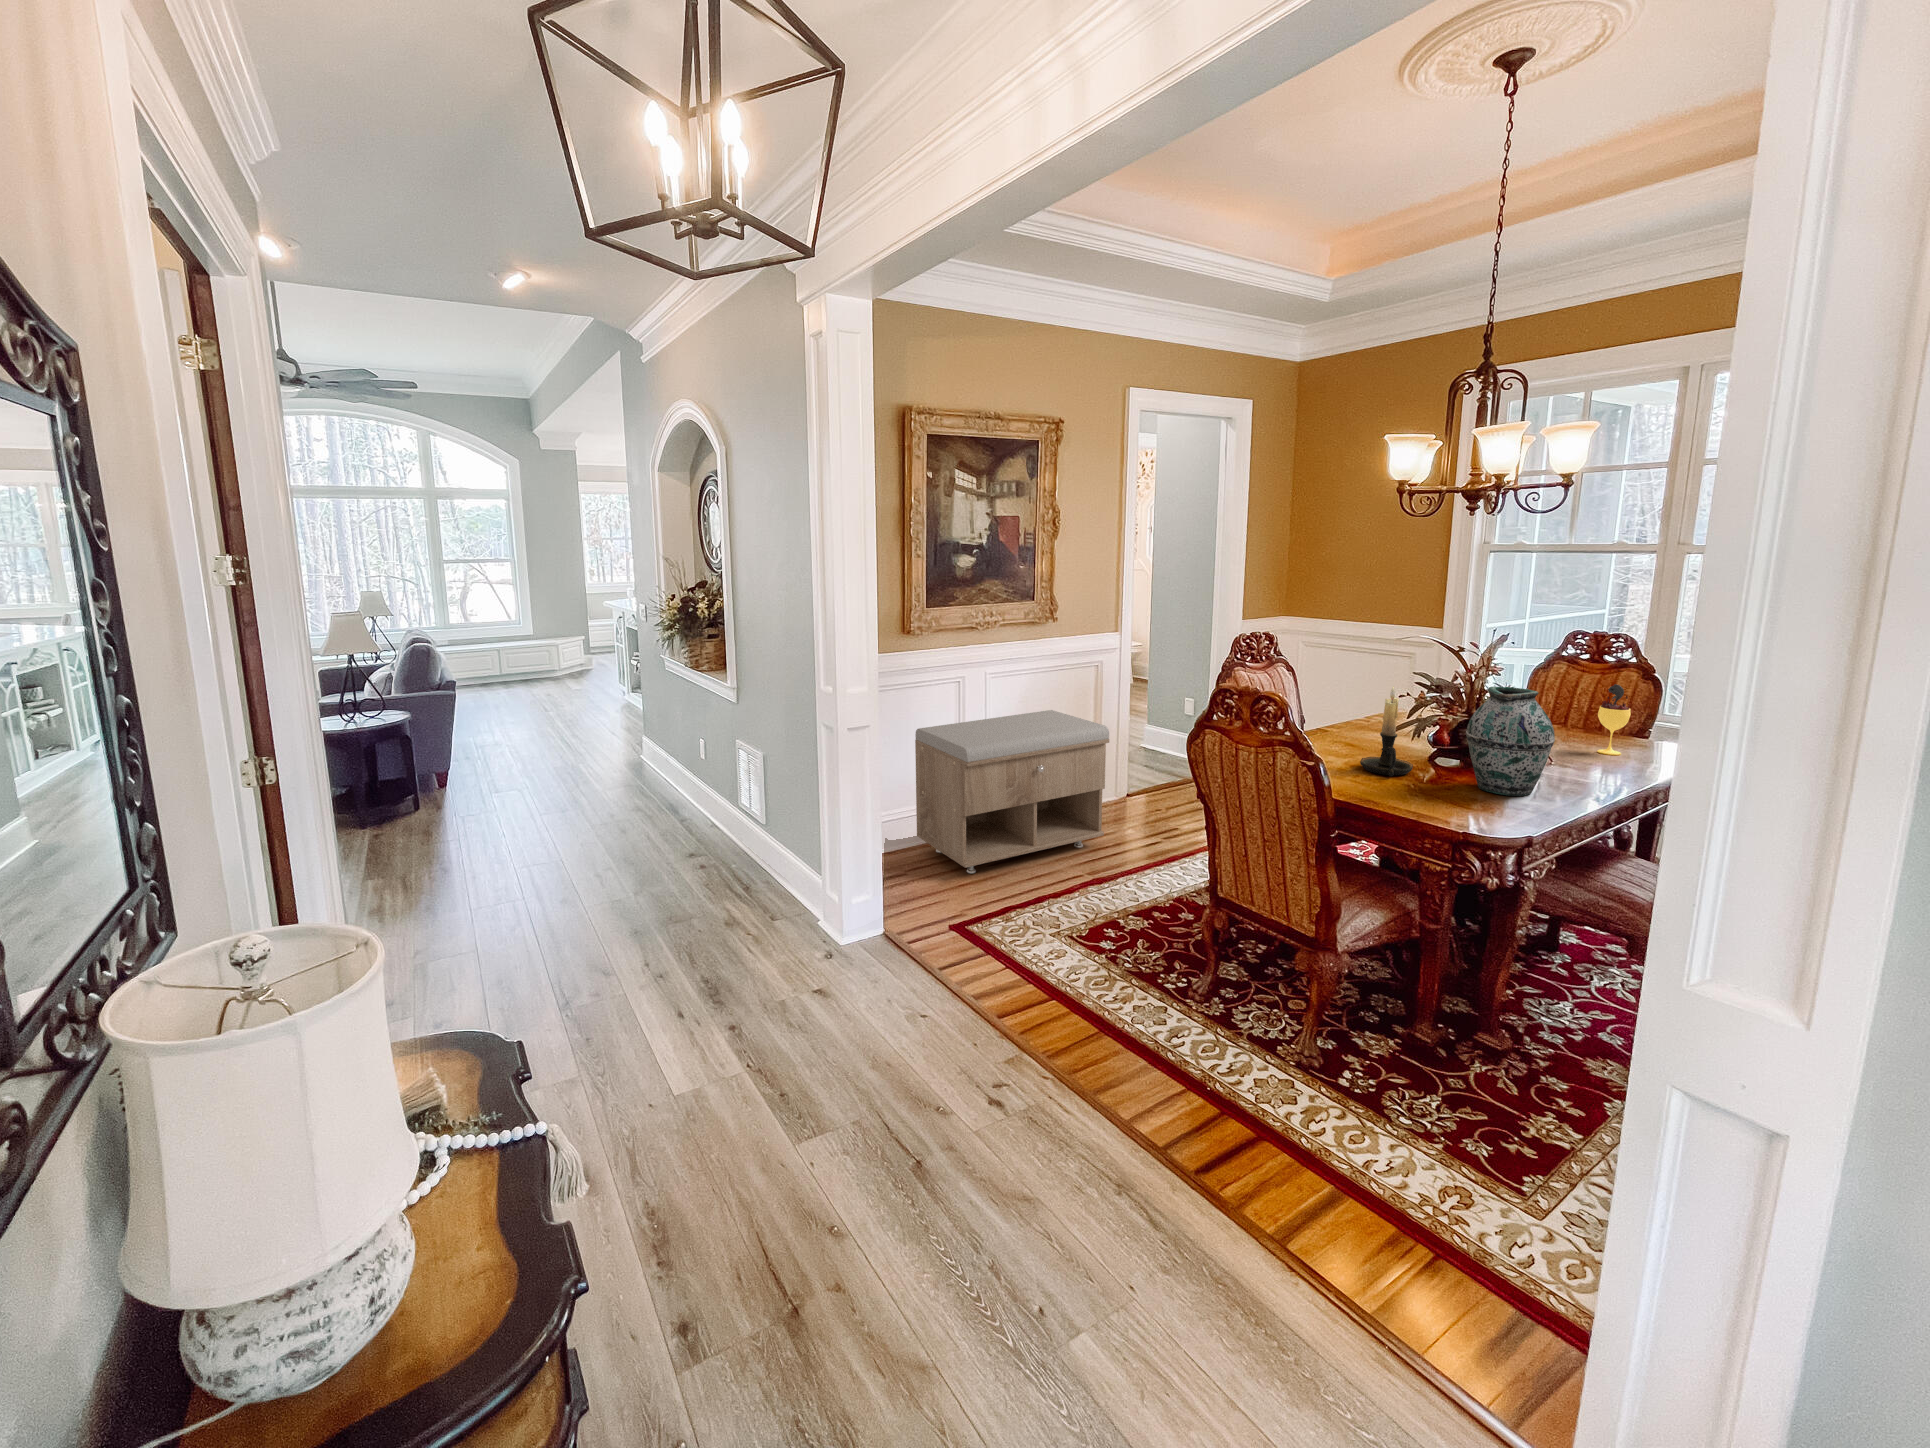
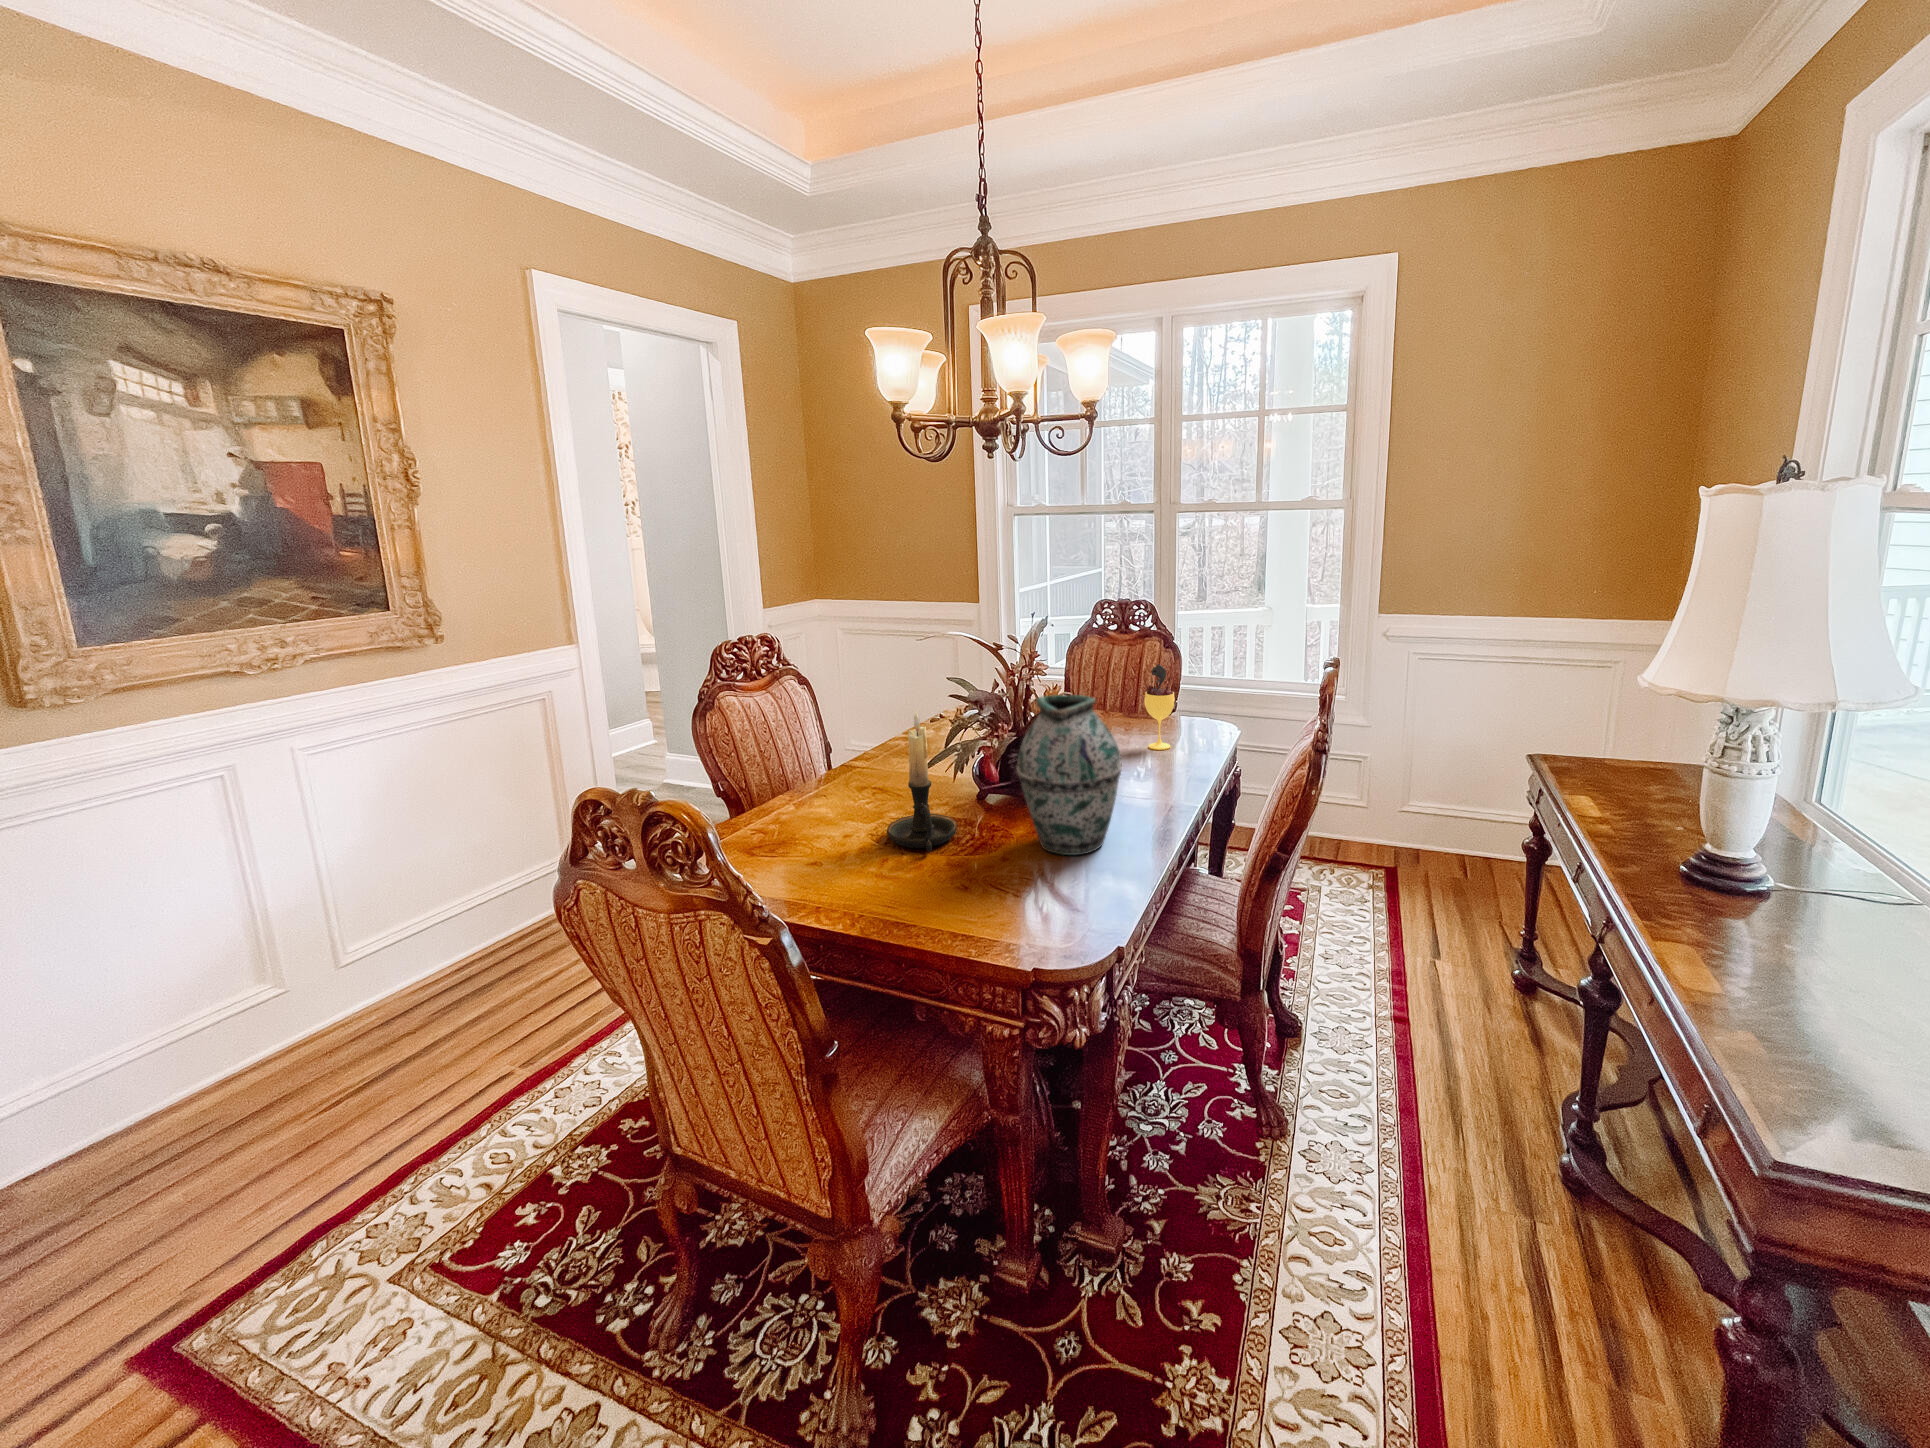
storage bench: present [915,710,1109,874] -> none [97,788,563,1150]

